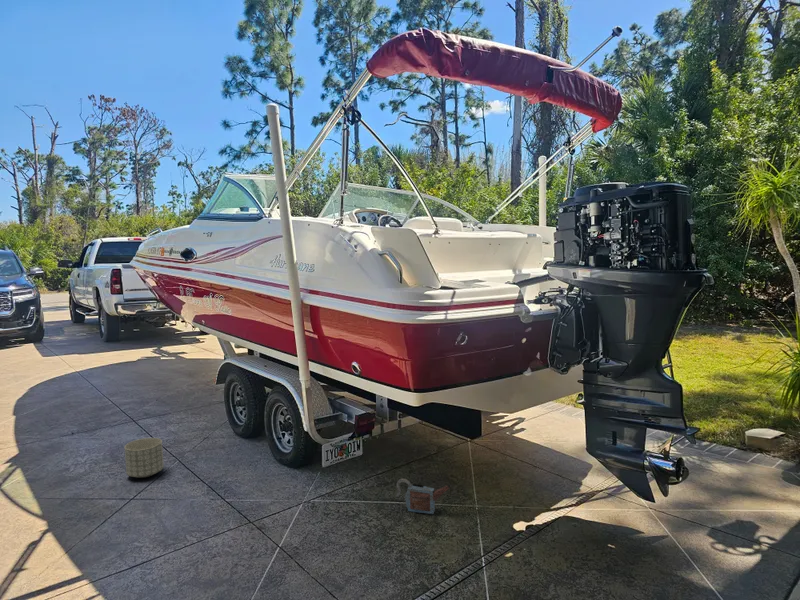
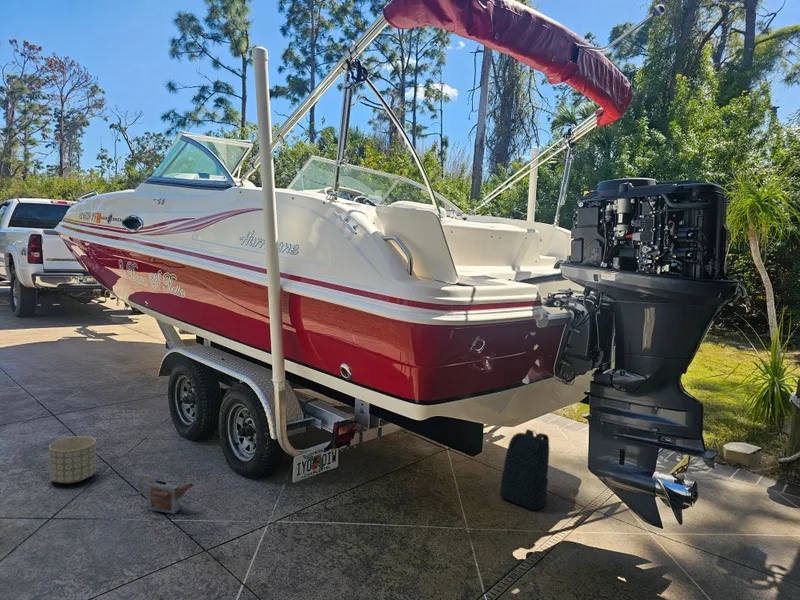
backpack: none [516,418,562,492] -> present [500,429,549,510]
watering can: present [396,479,450,514] -> present [138,475,193,514]

